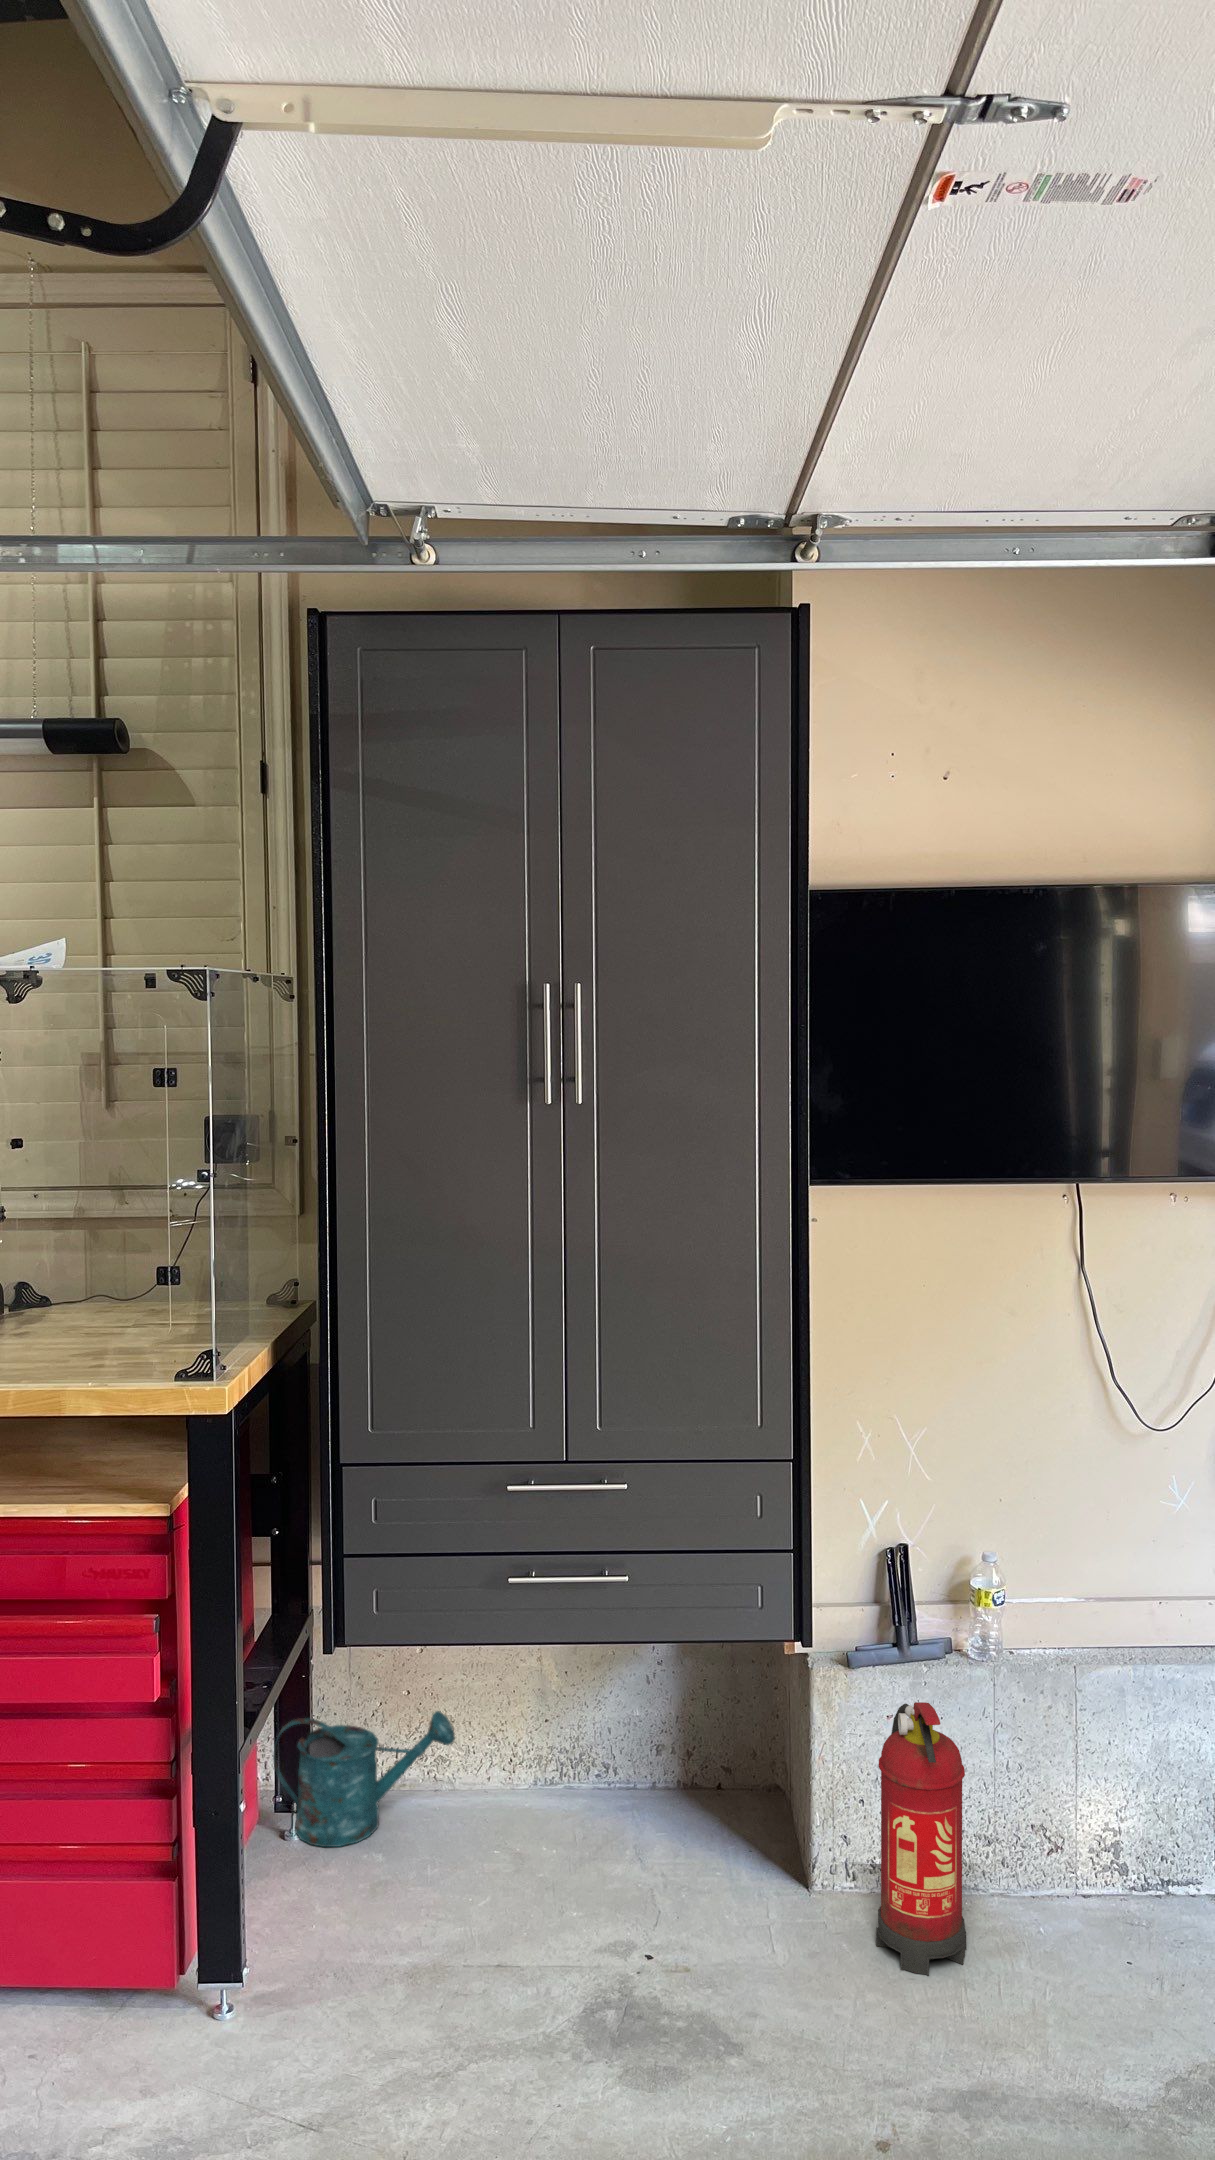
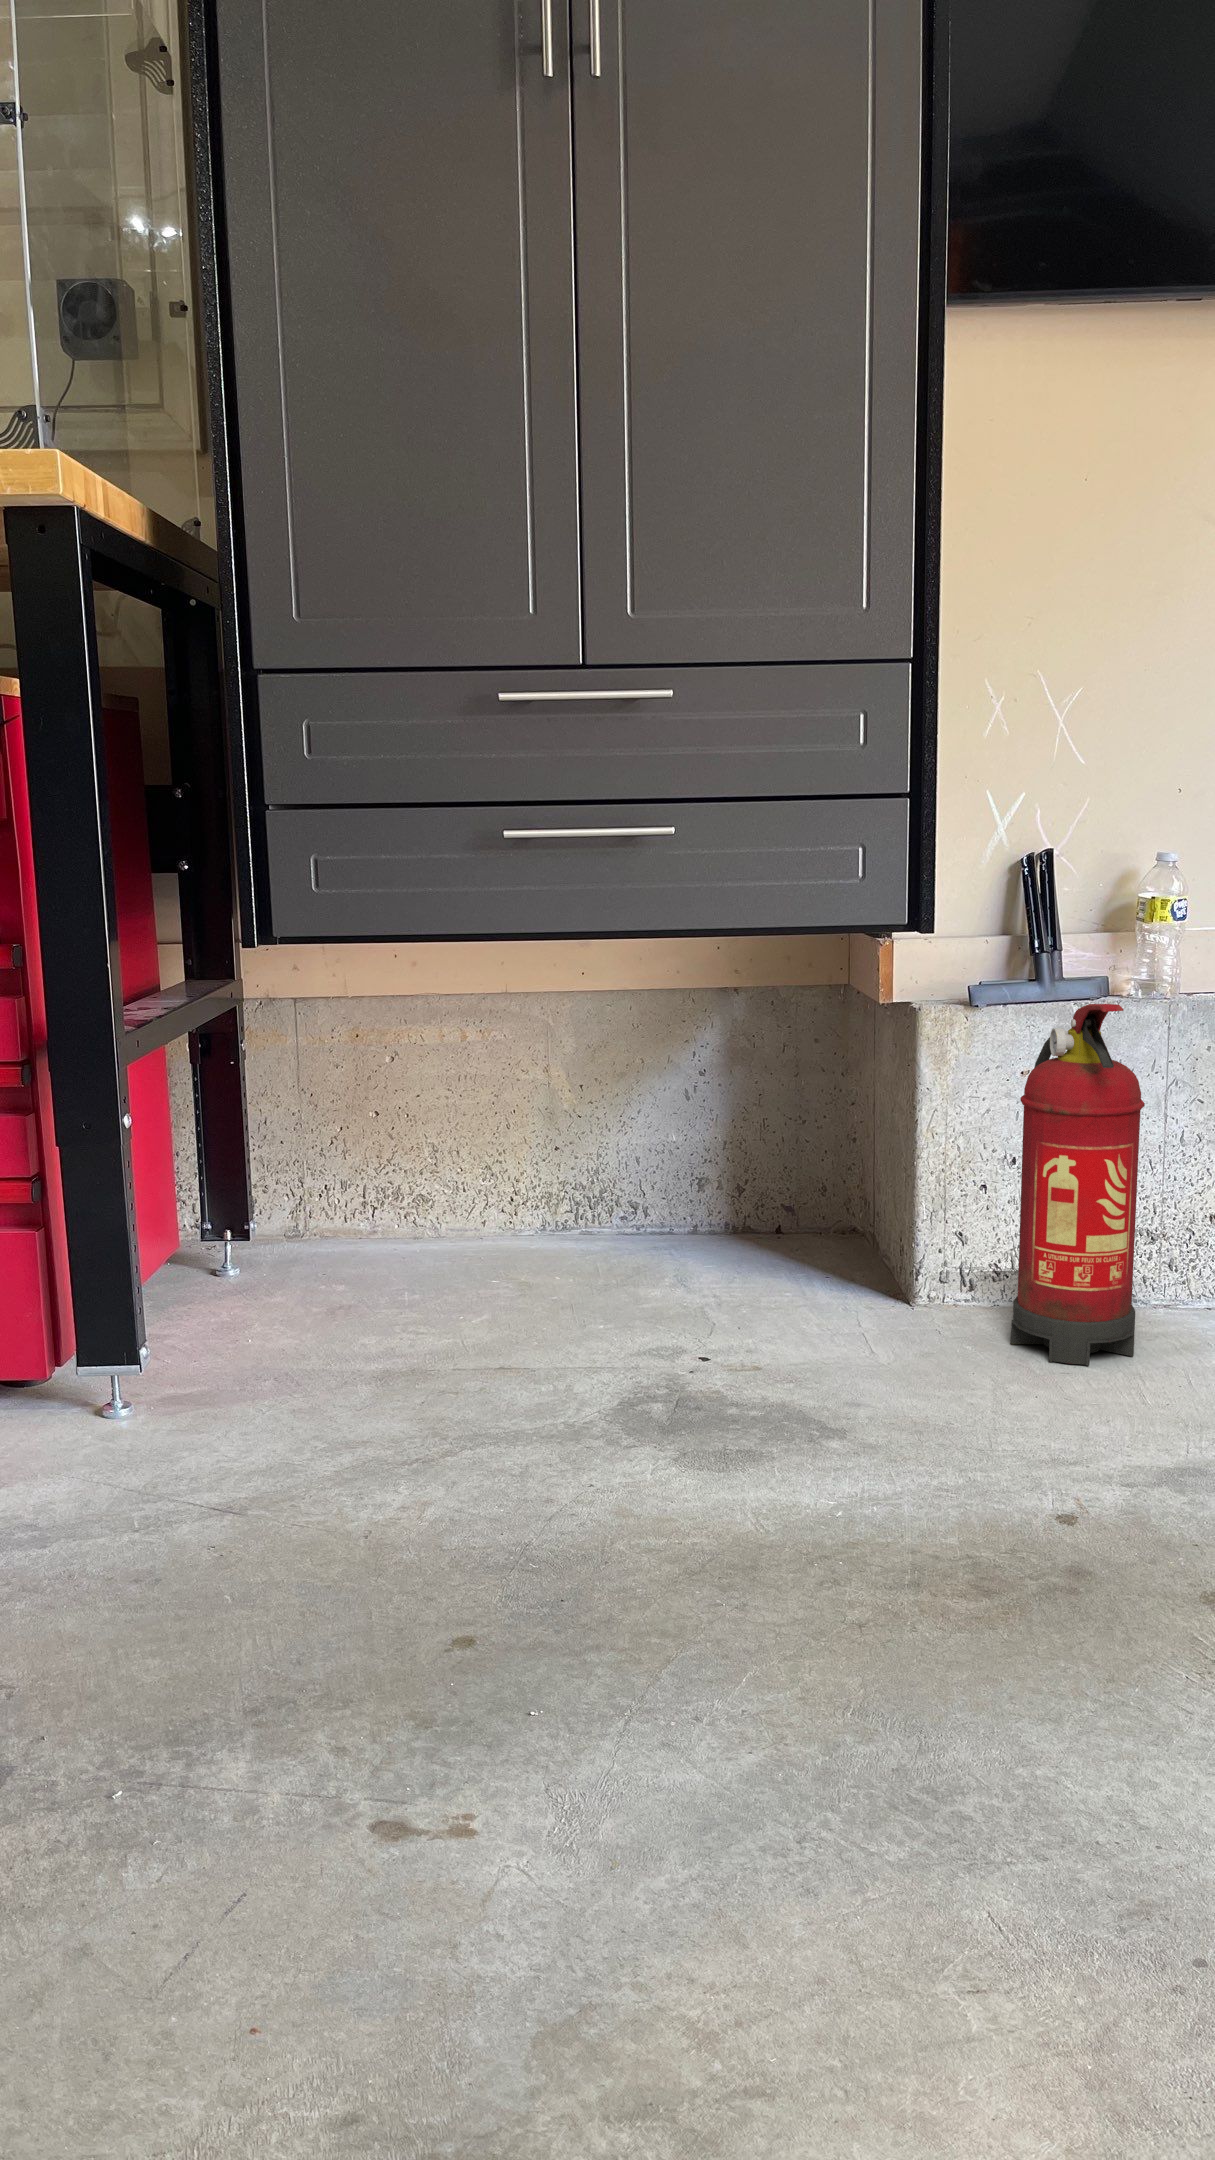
watering can: present [273,1711,455,1847] -> none [197,1120,436,1282]

